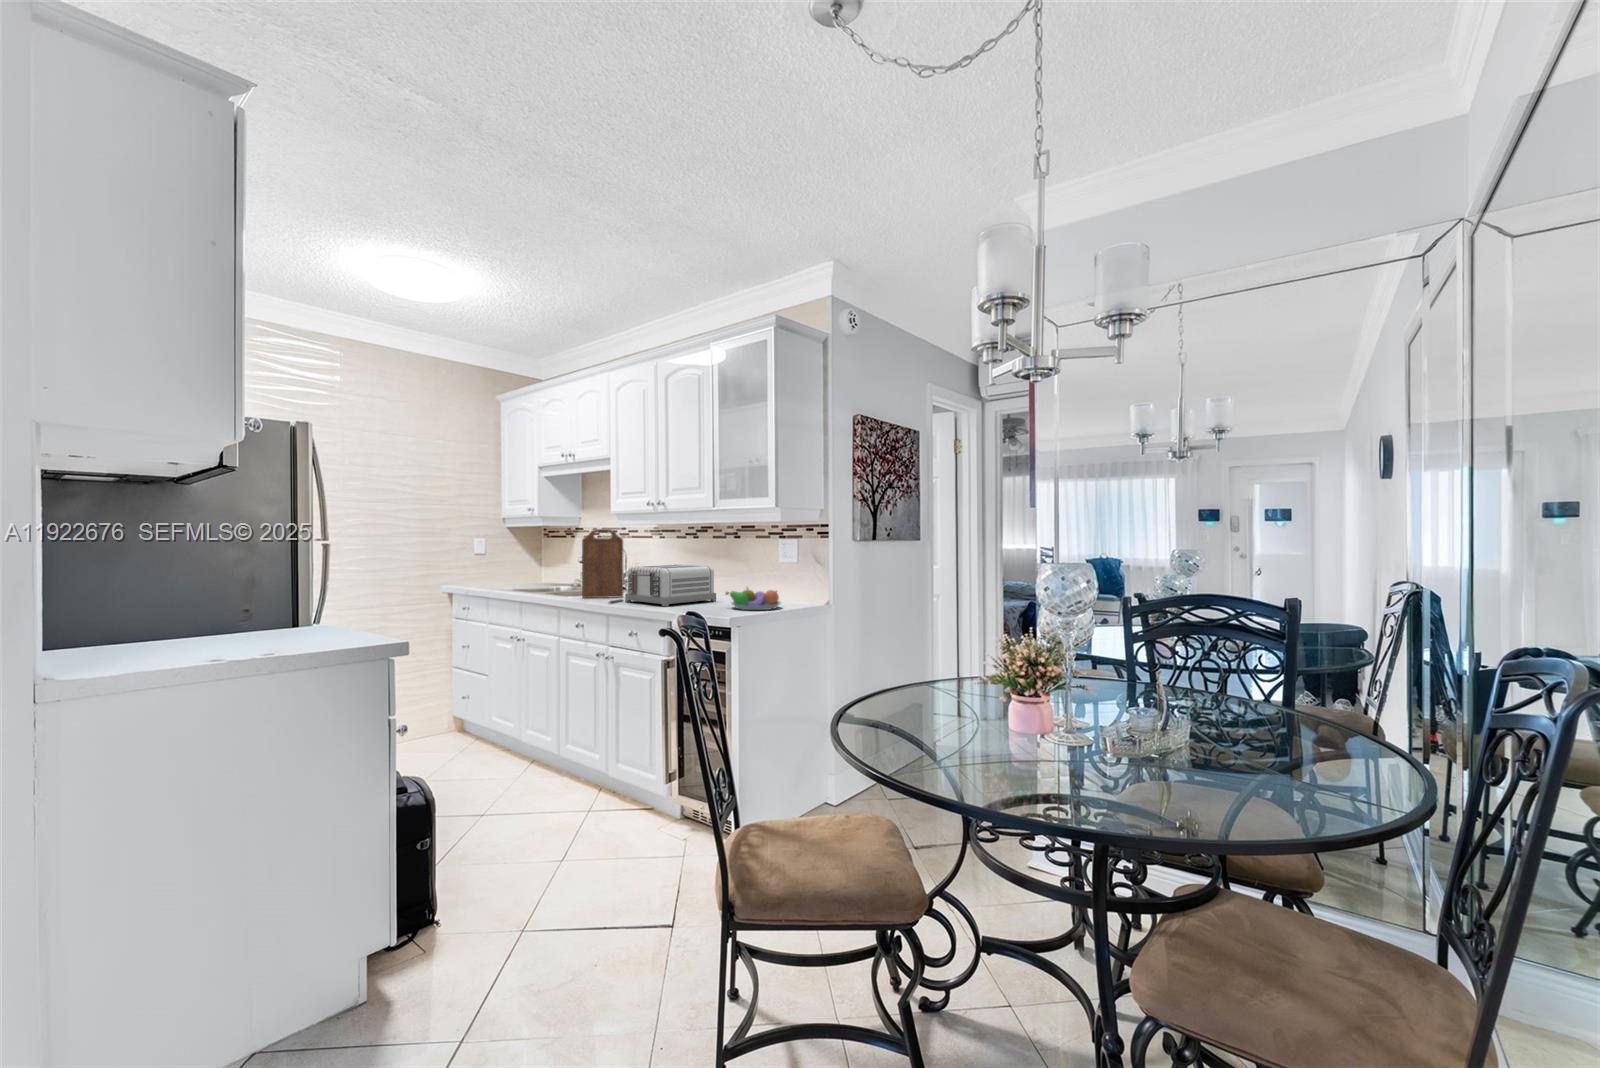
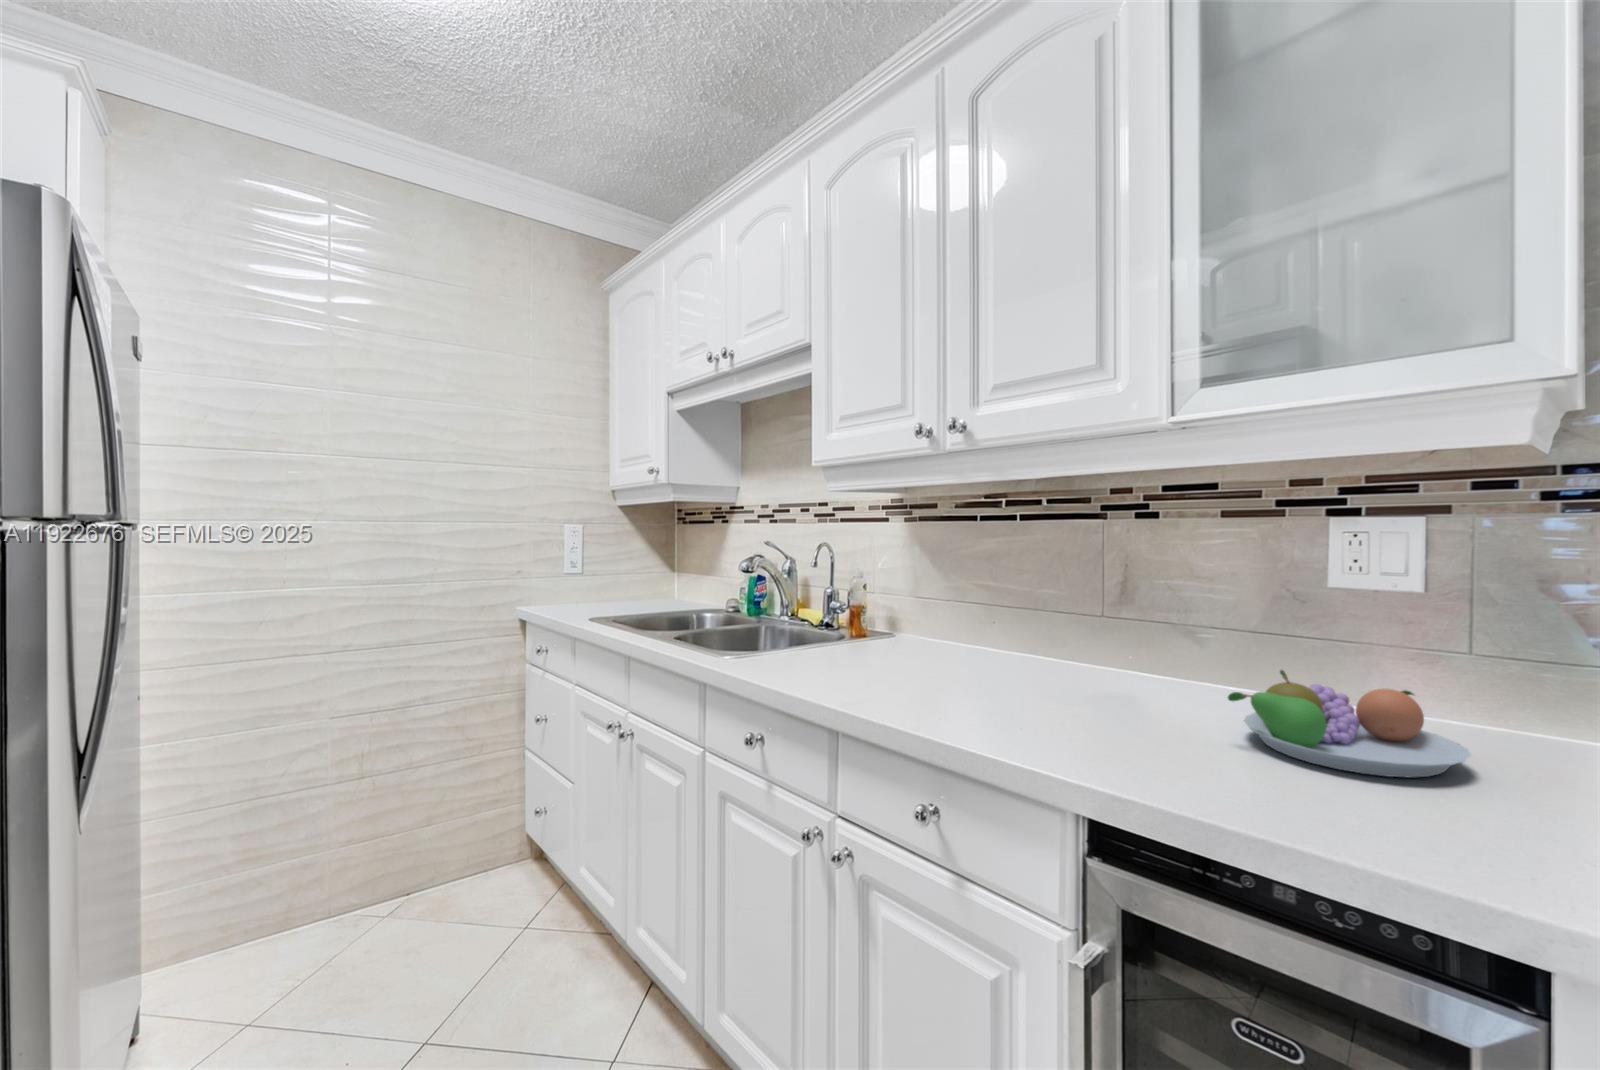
cutting board: present [582,529,623,598] -> none [755,499,850,661]
toaster: present [625,564,716,606] -> none [871,585,1119,724]

